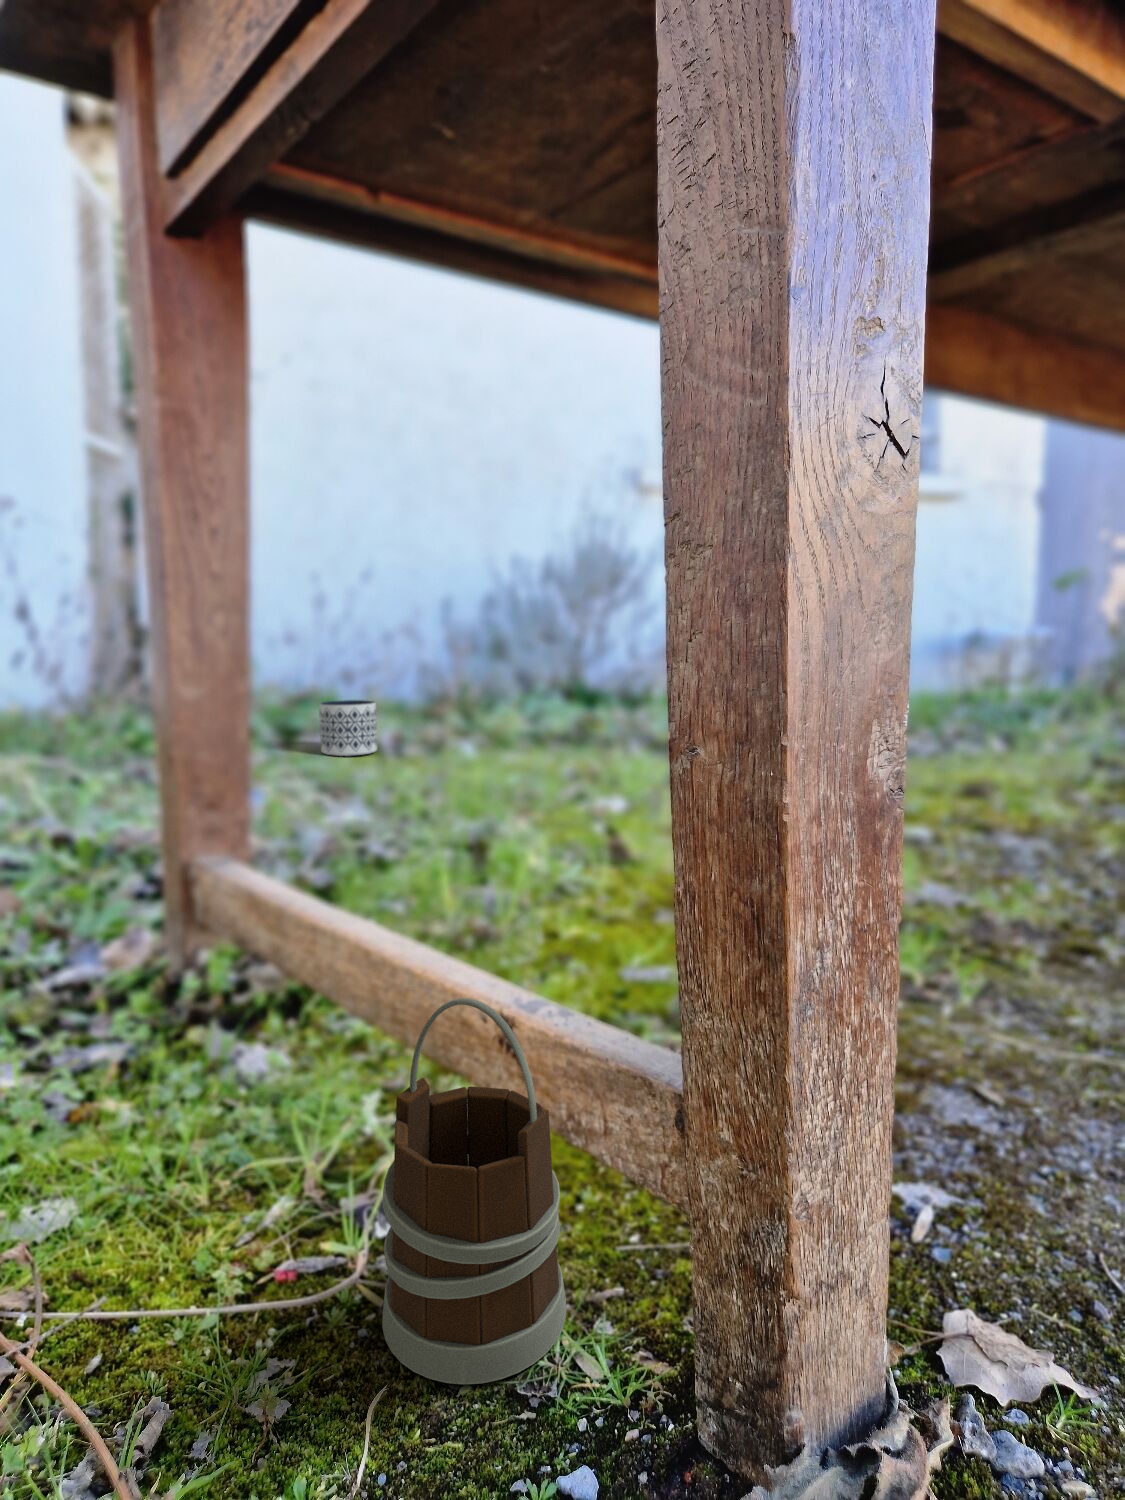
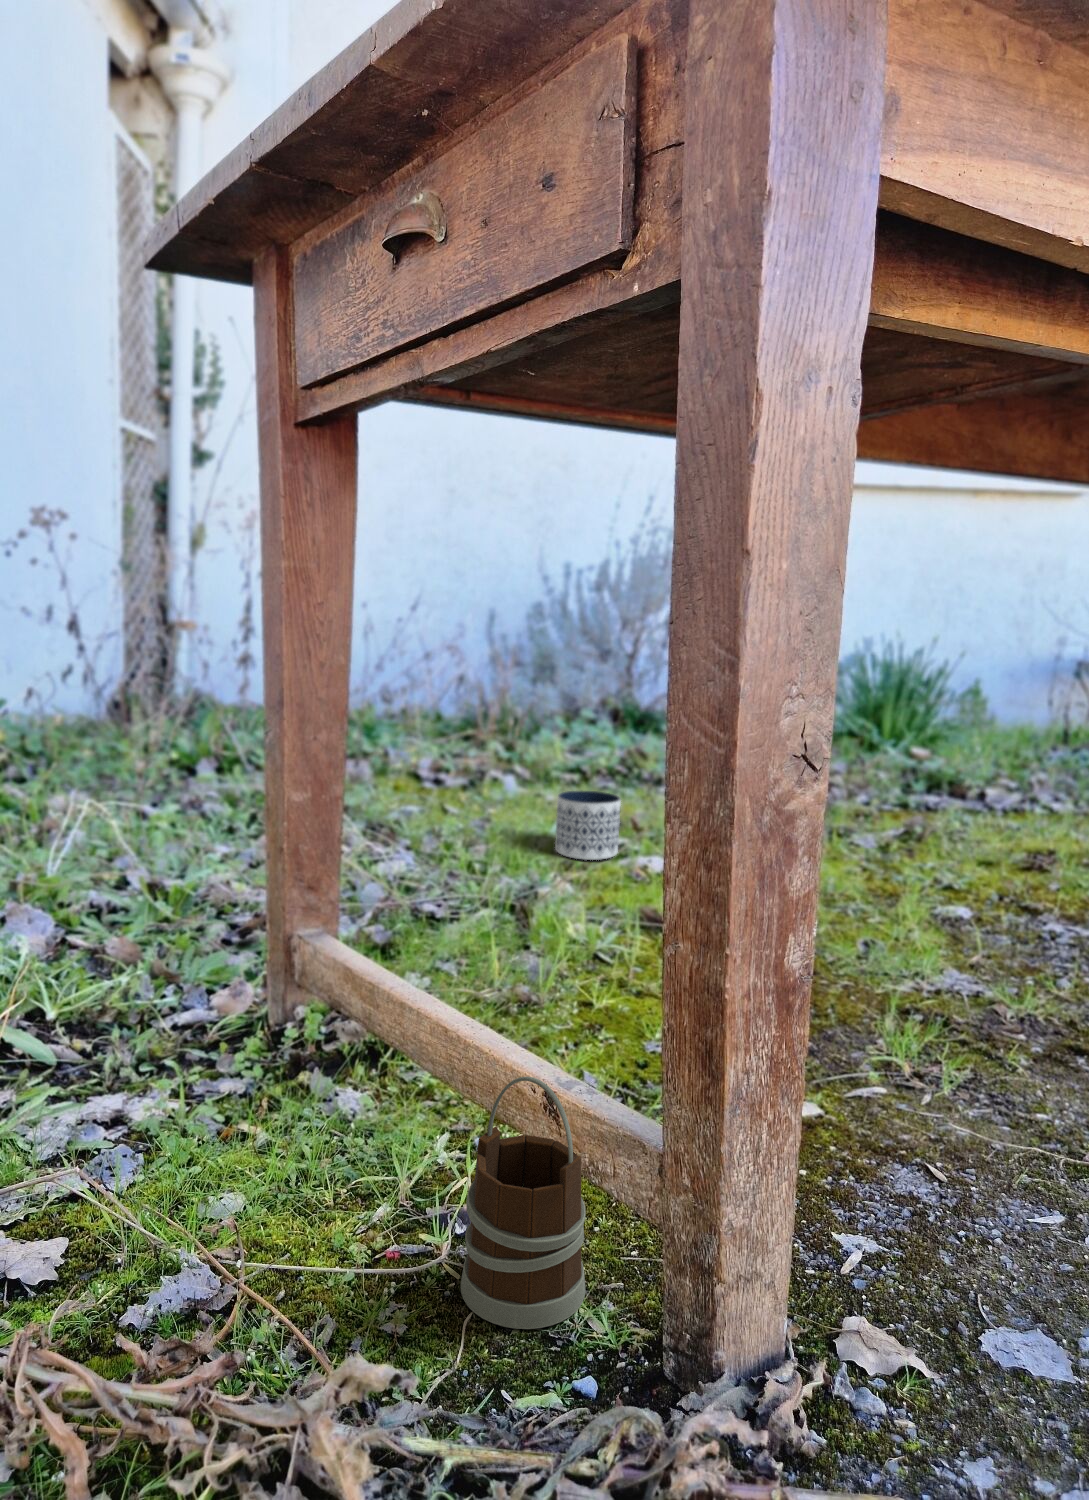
planter: present [319,700,377,756] -> present [555,791,621,860]

